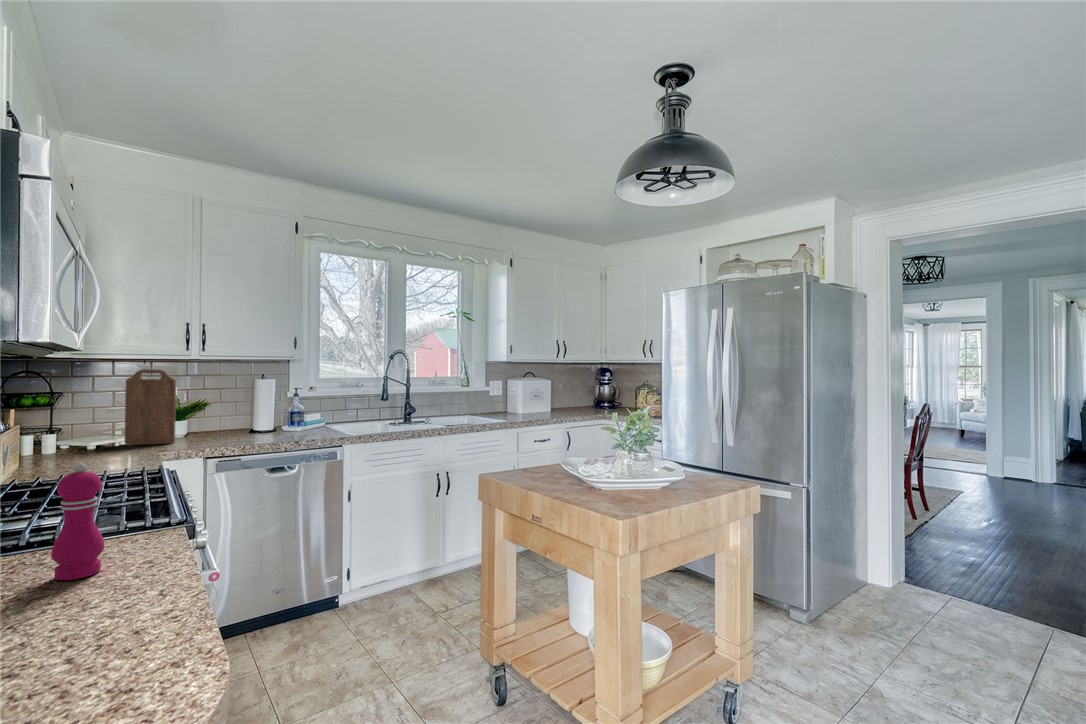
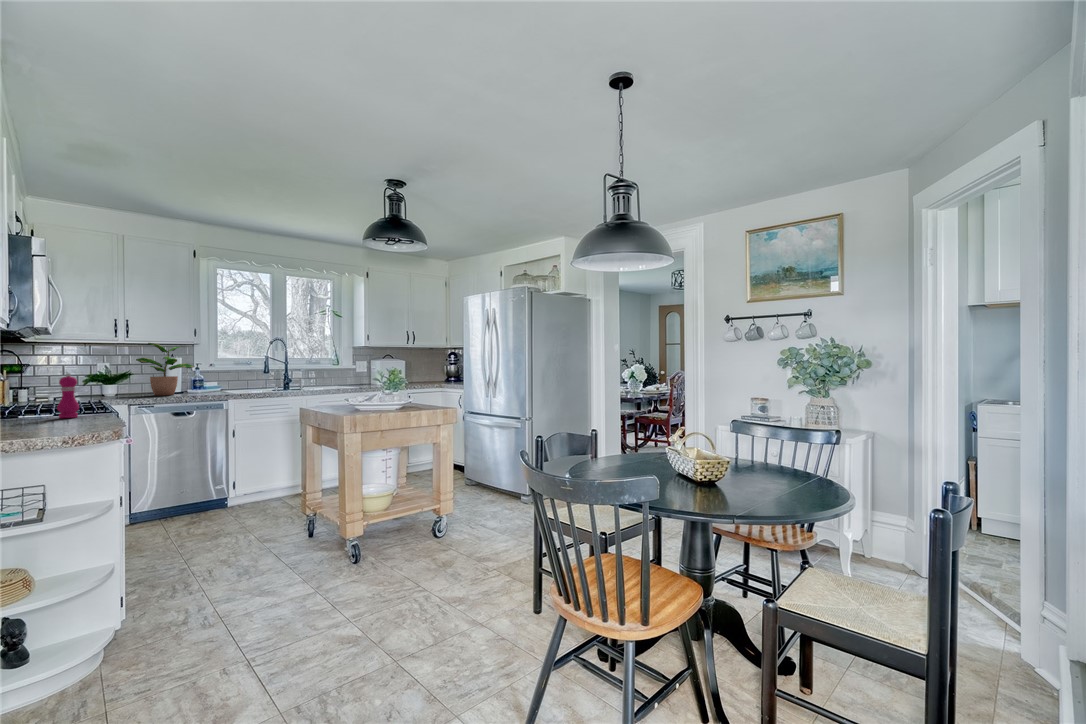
potted plant: none [214,359,296,440] -> present [136,343,194,395]
cutting board: present [125,369,176,444] -> none [73,349,109,398]

